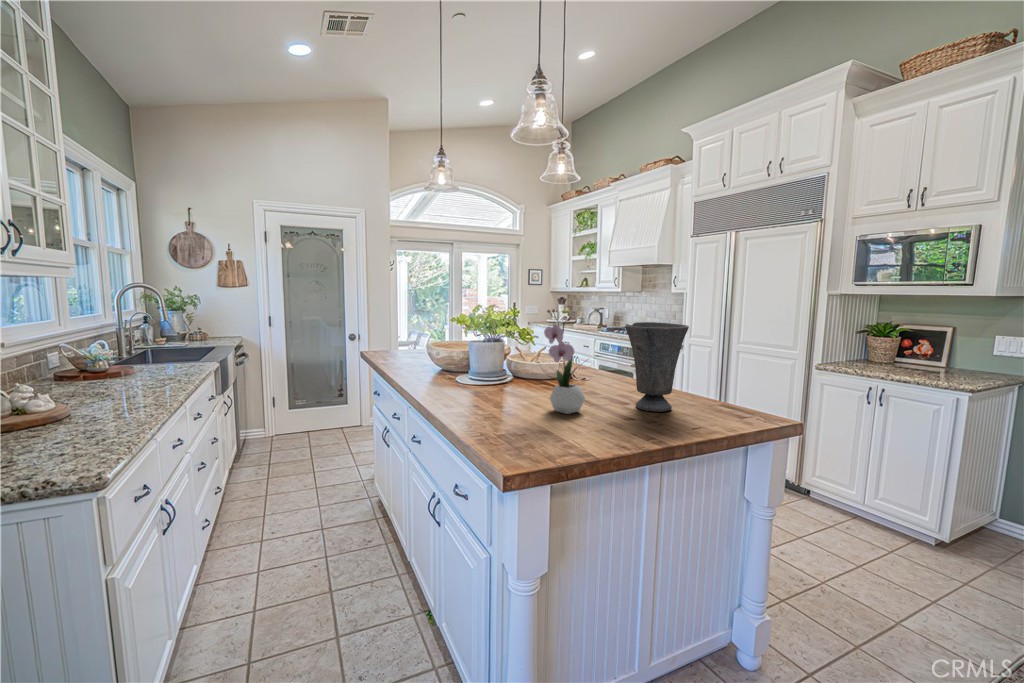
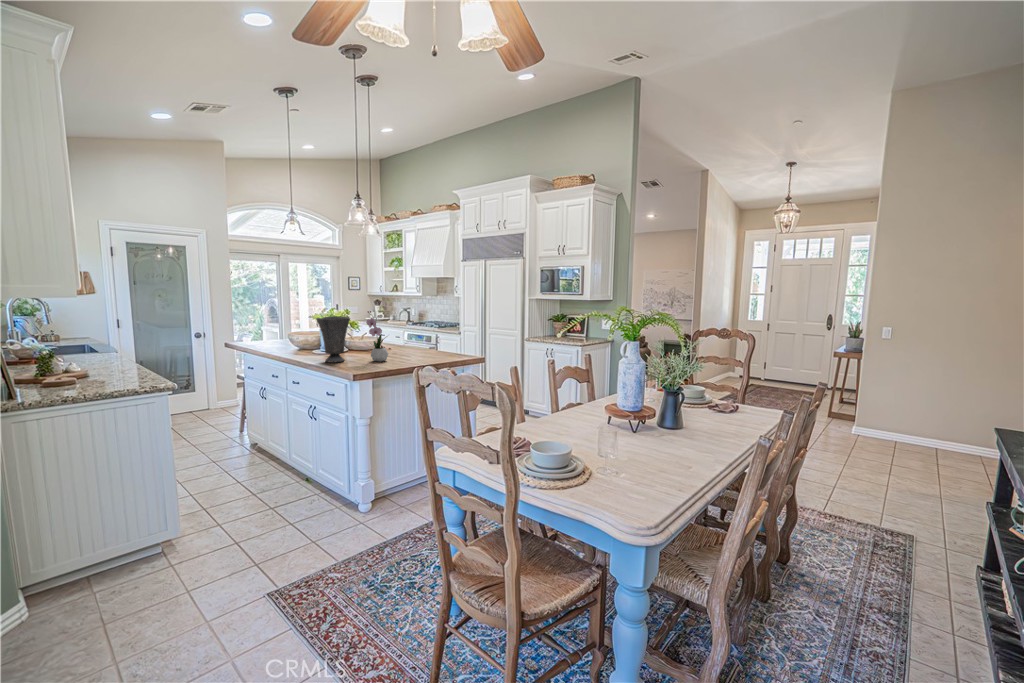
vase: present [625,322,689,412] -> present [316,316,350,363]

